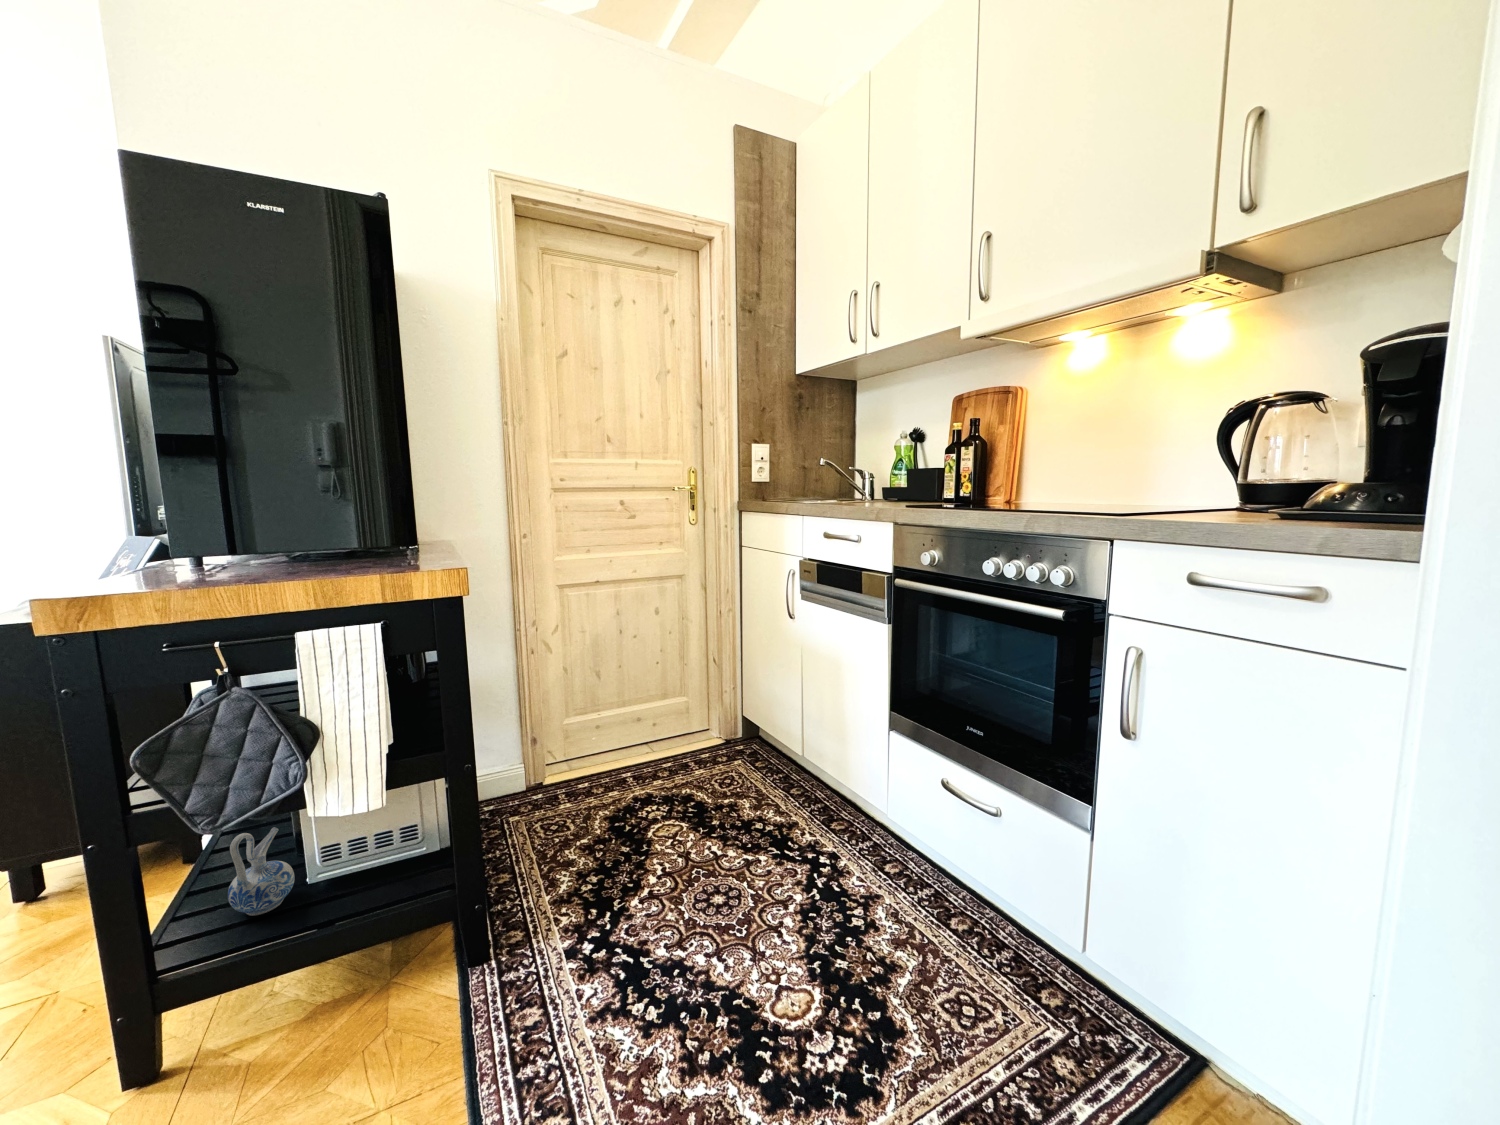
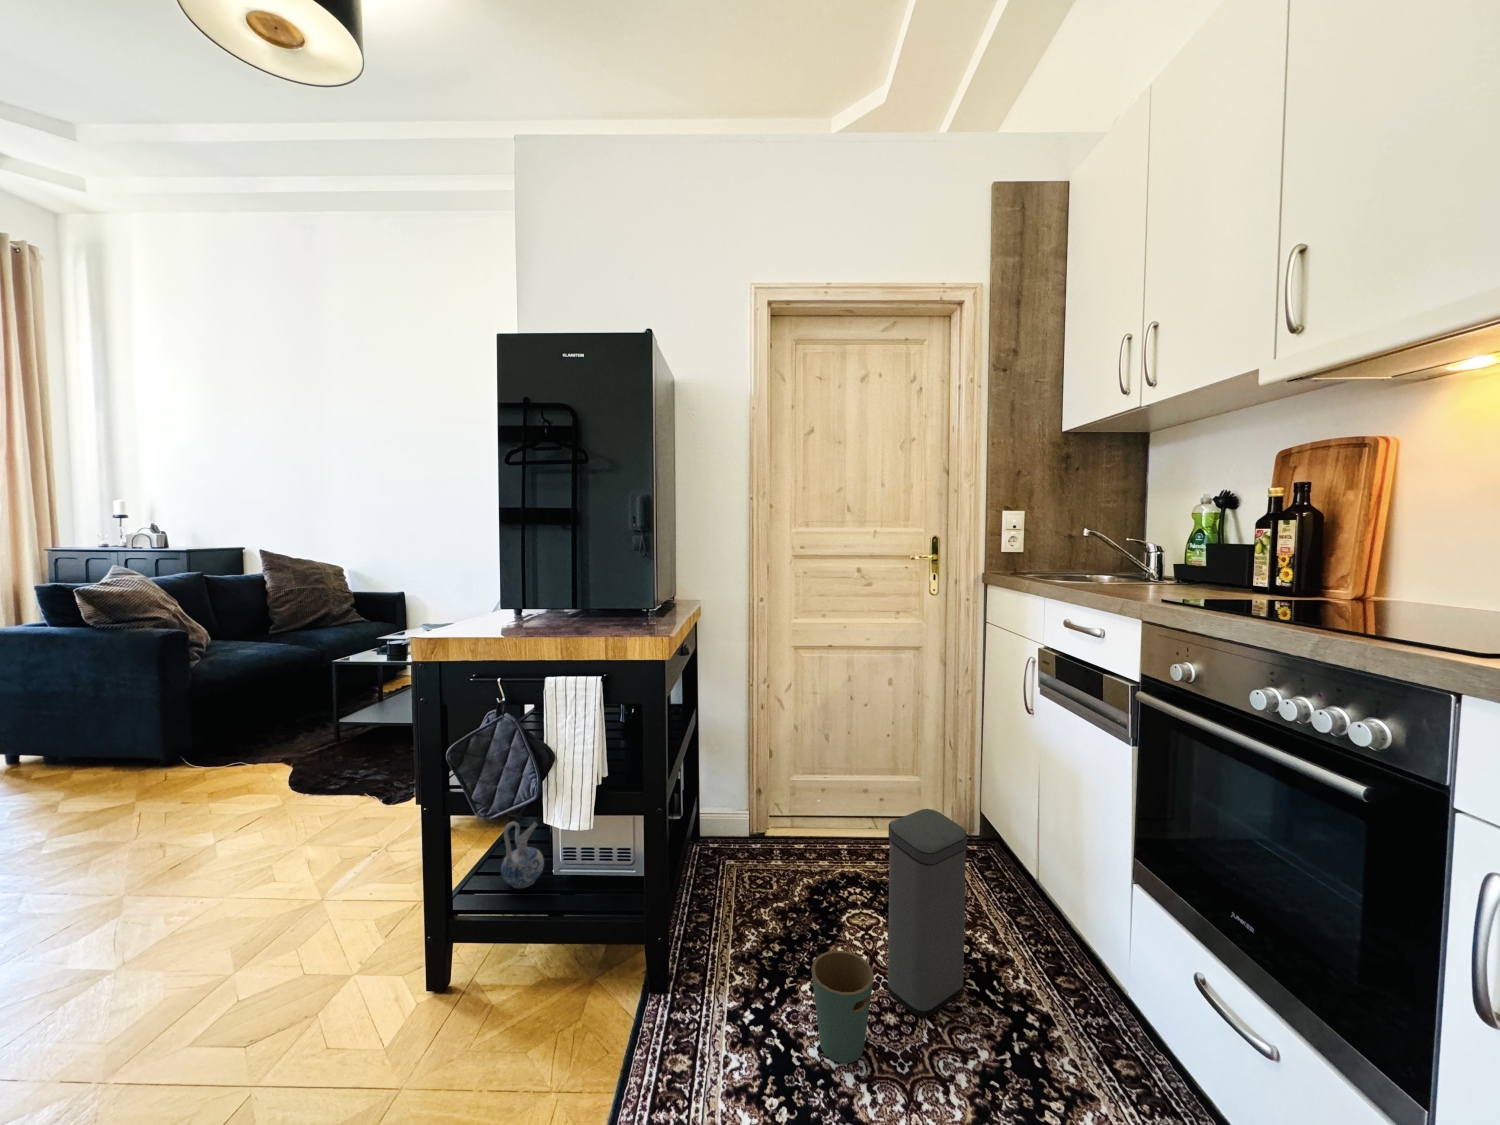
trash can: none [653,711,768,951] -> present [811,809,967,1063]

